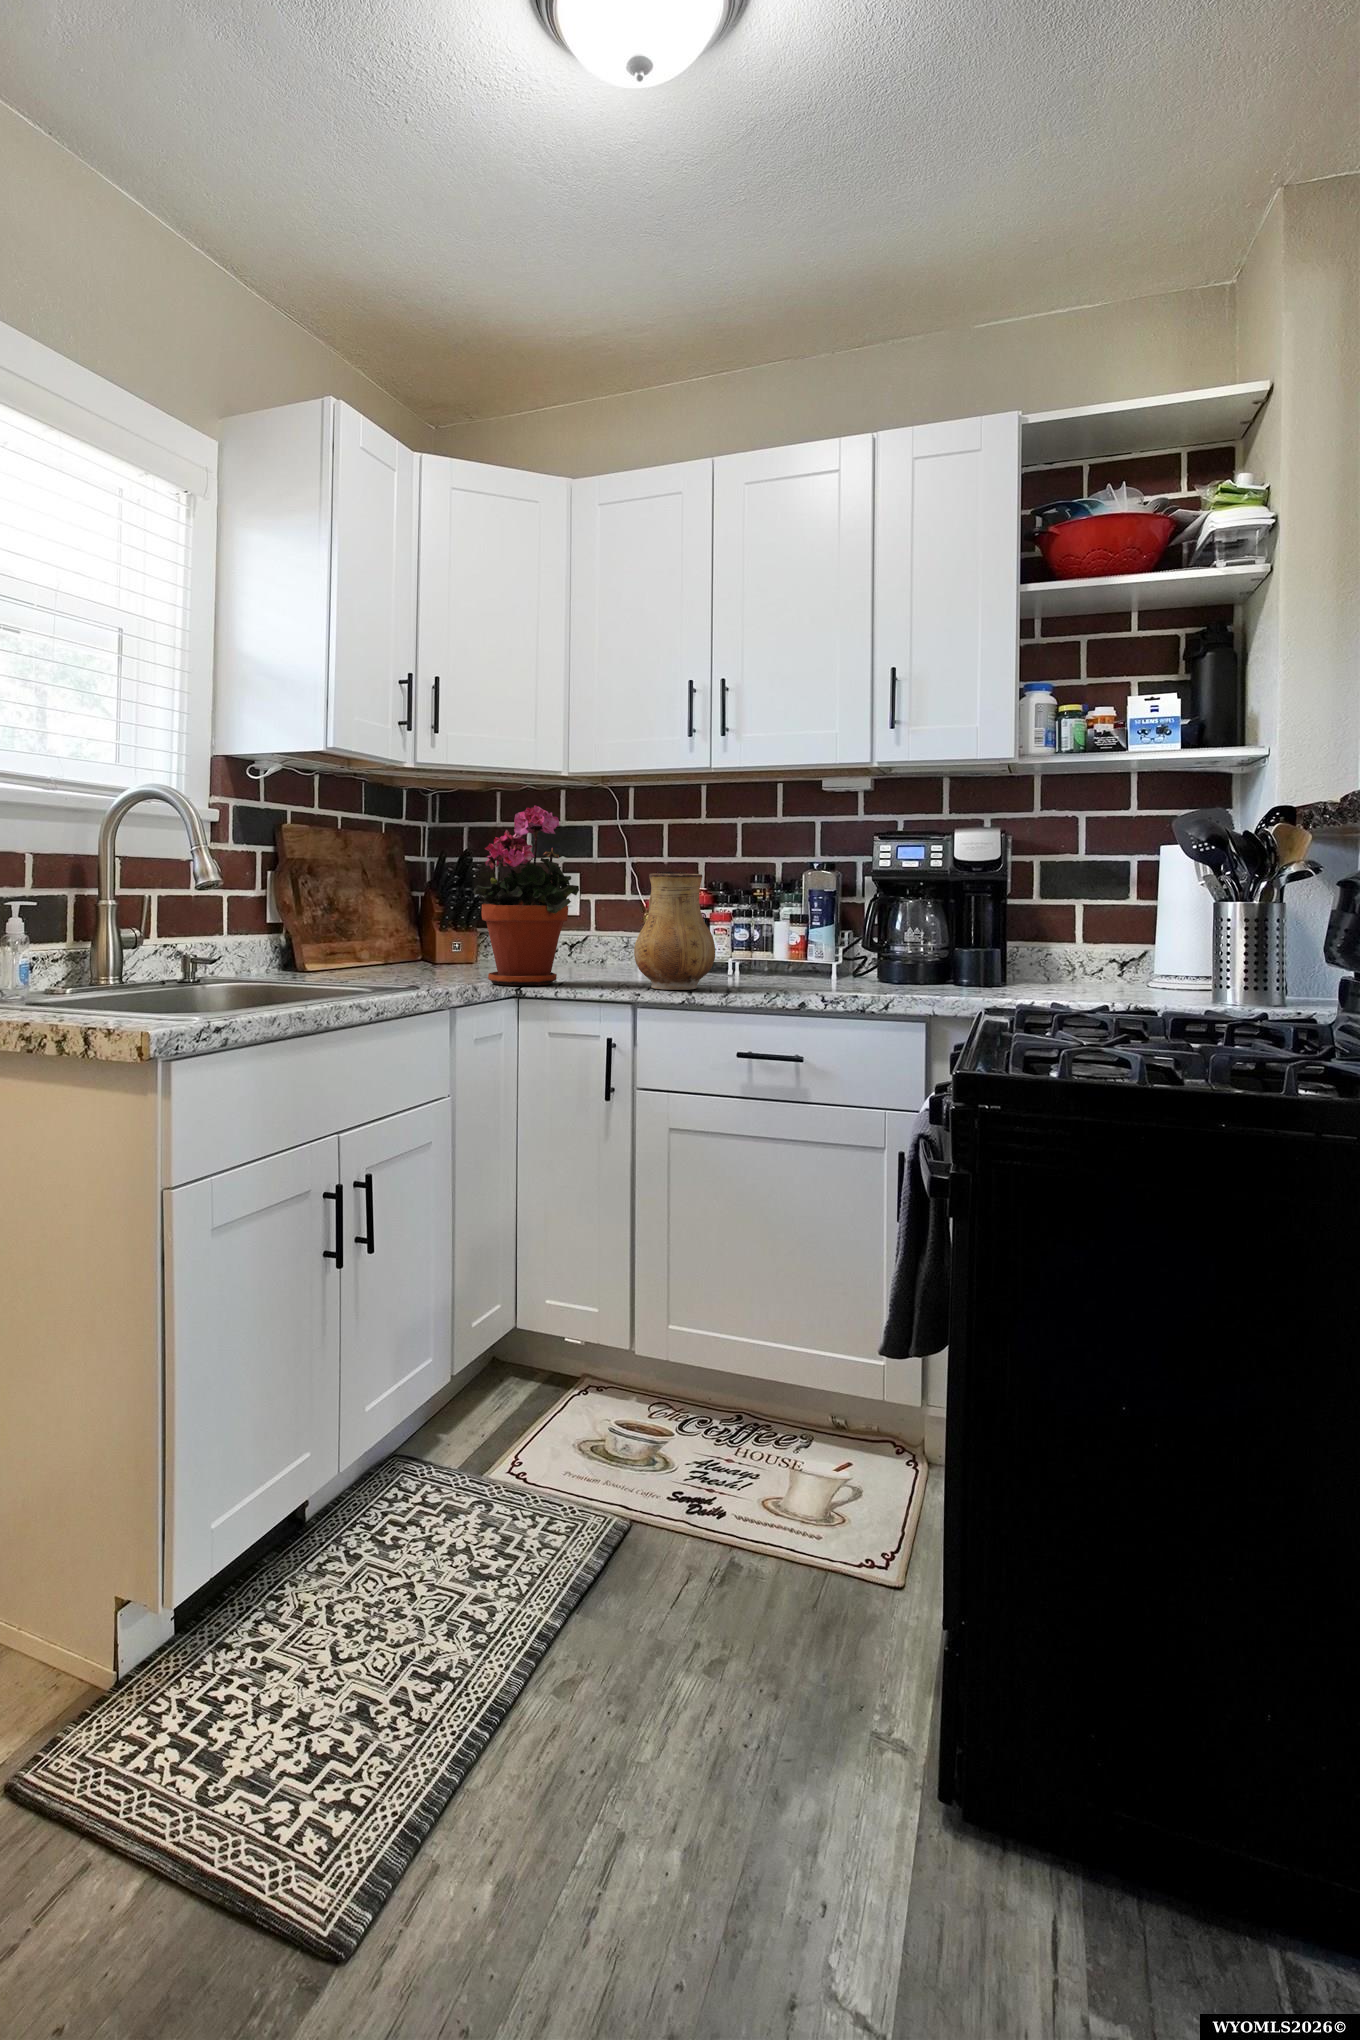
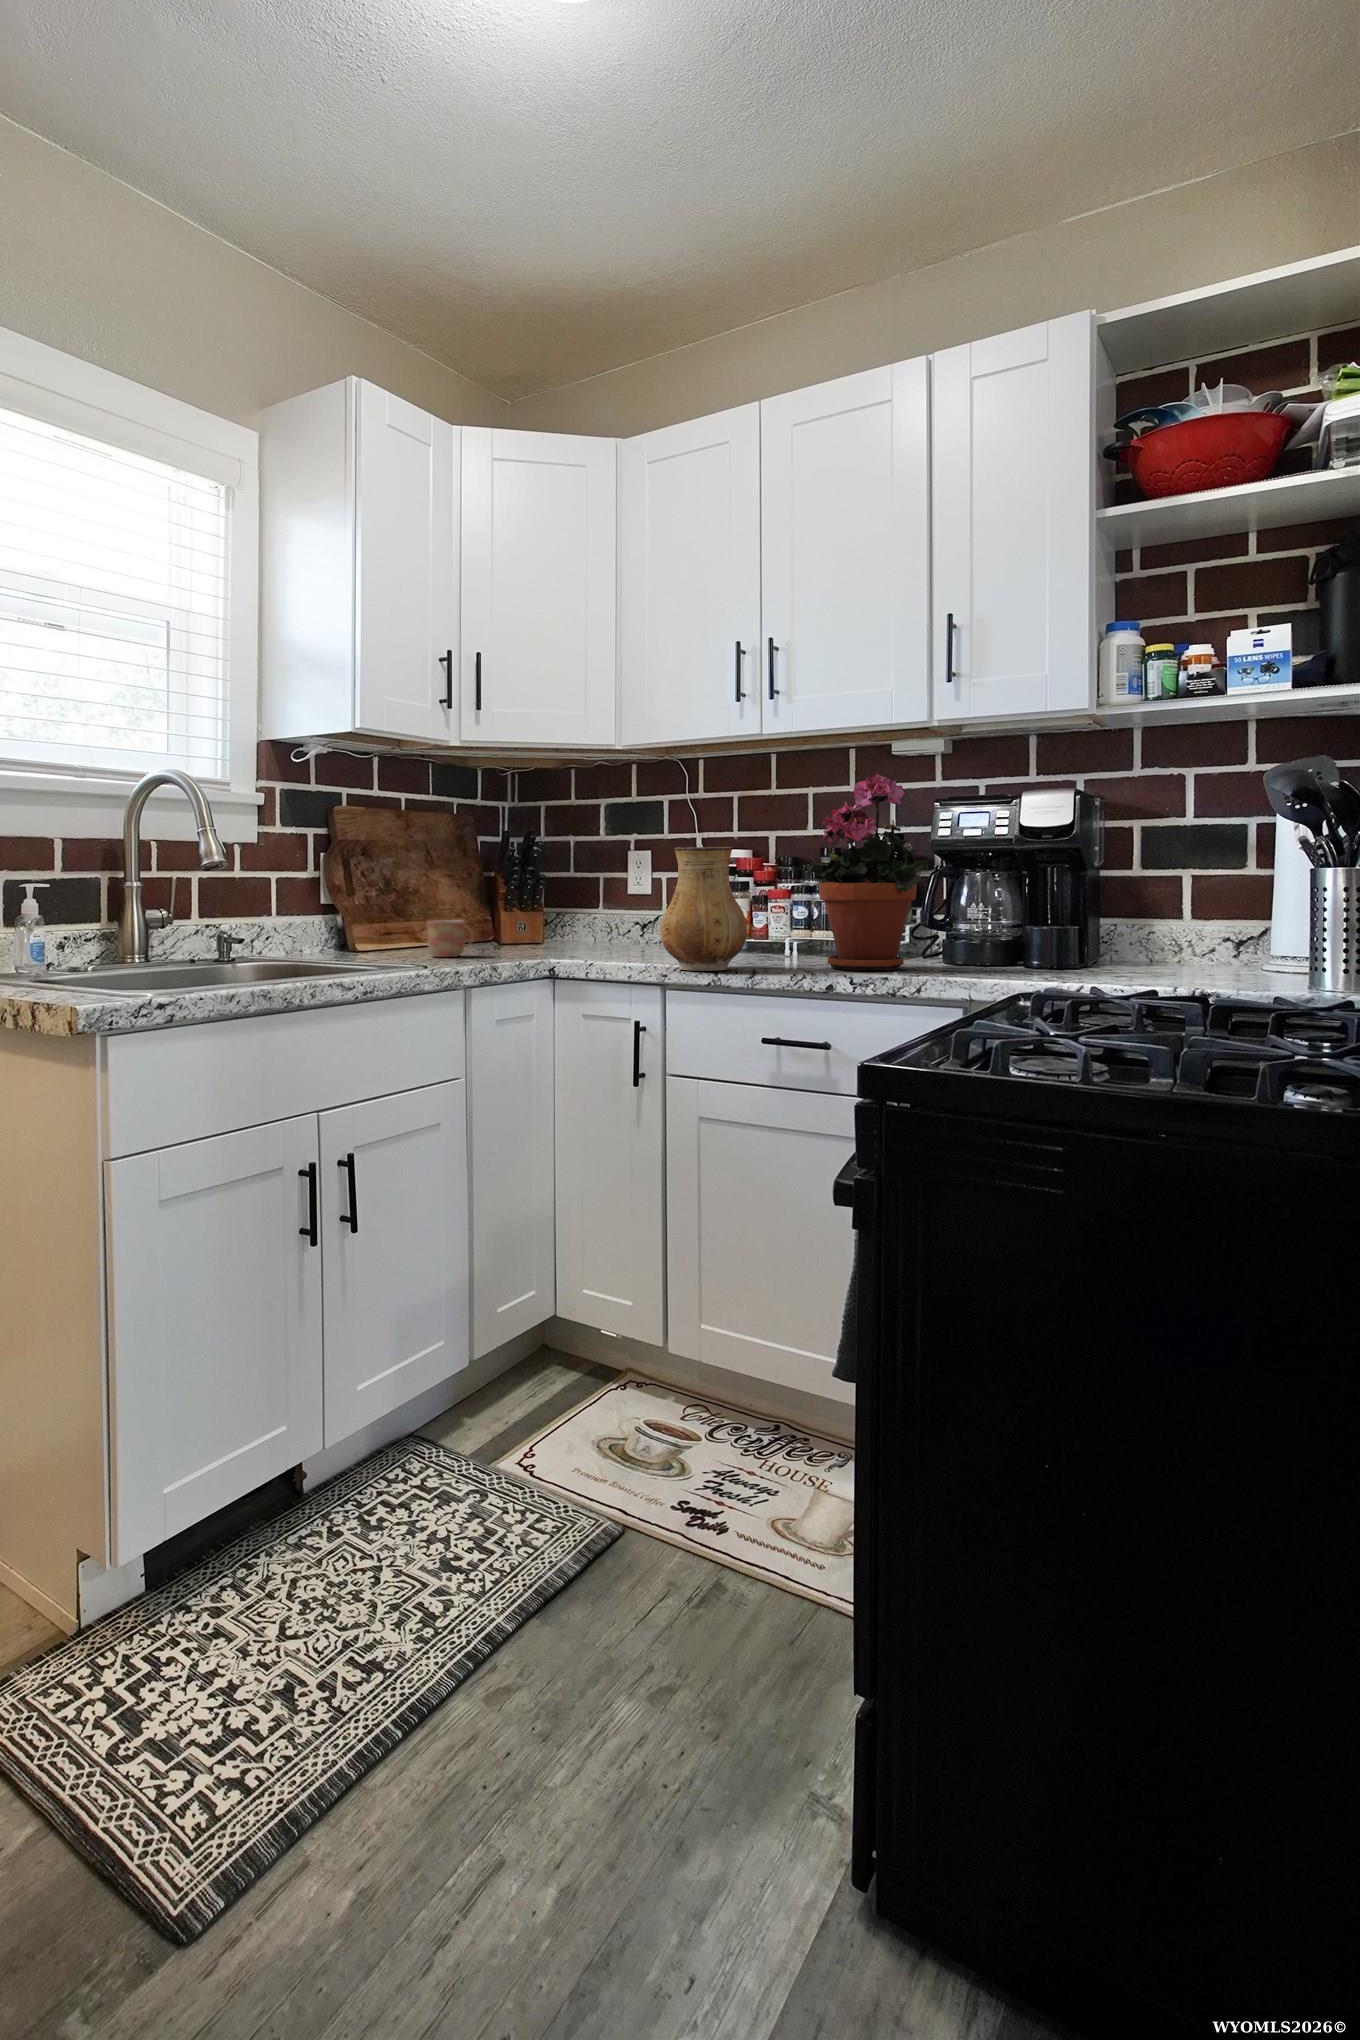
potted plant: present [473,805,579,986] -> present [807,774,928,970]
mug: none [383,940,432,977] -> present [427,920,474,957]

